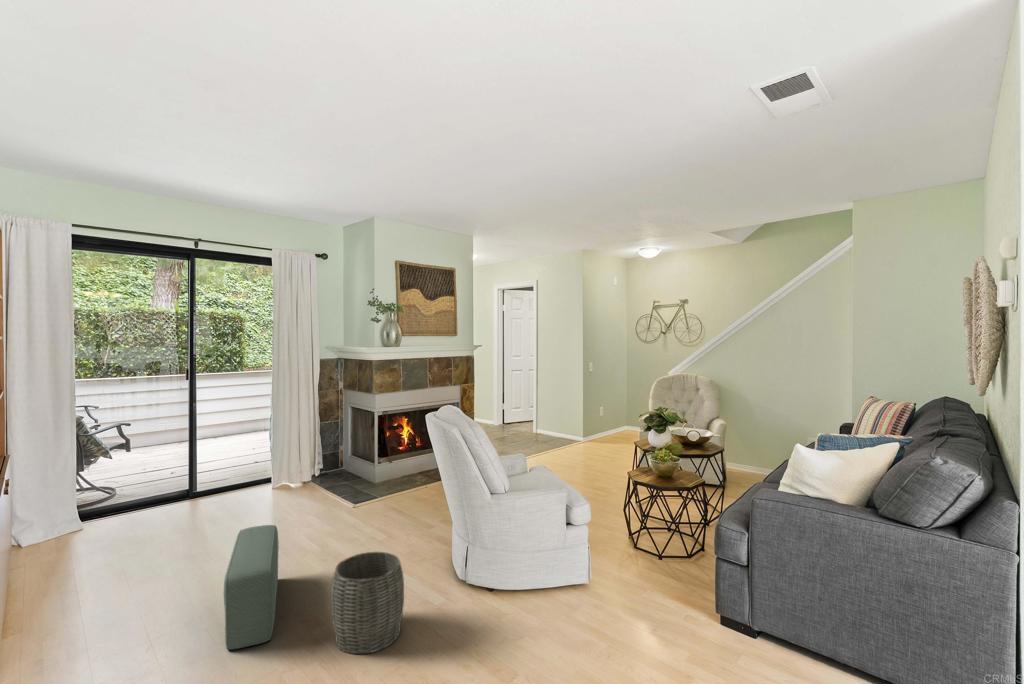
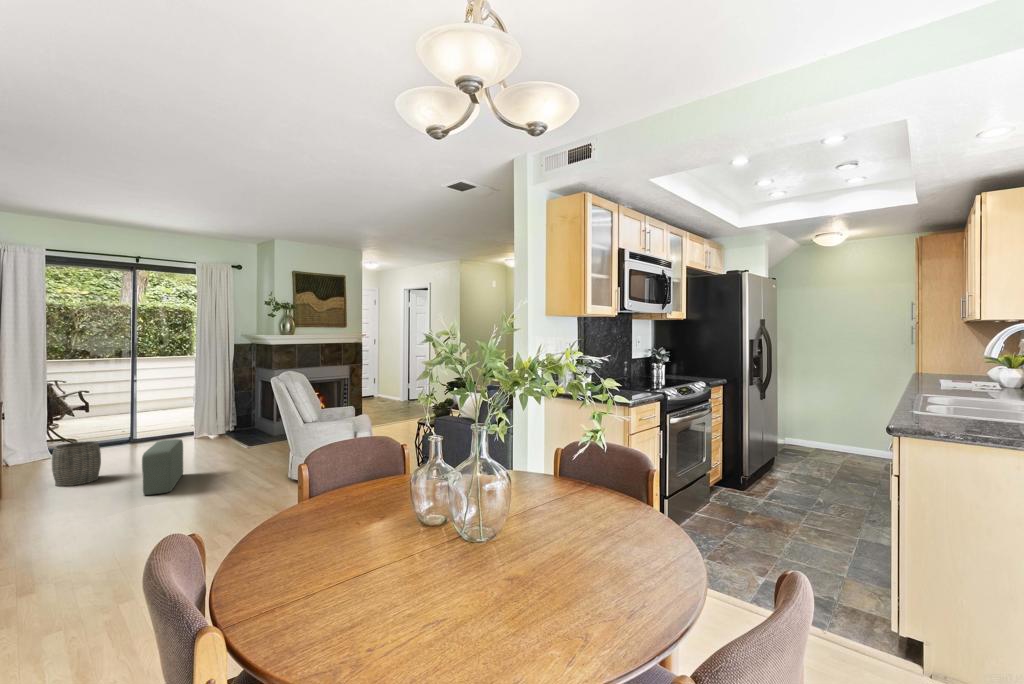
woven basket: present [331,552,404,654] -> present [52,441,101,486]

